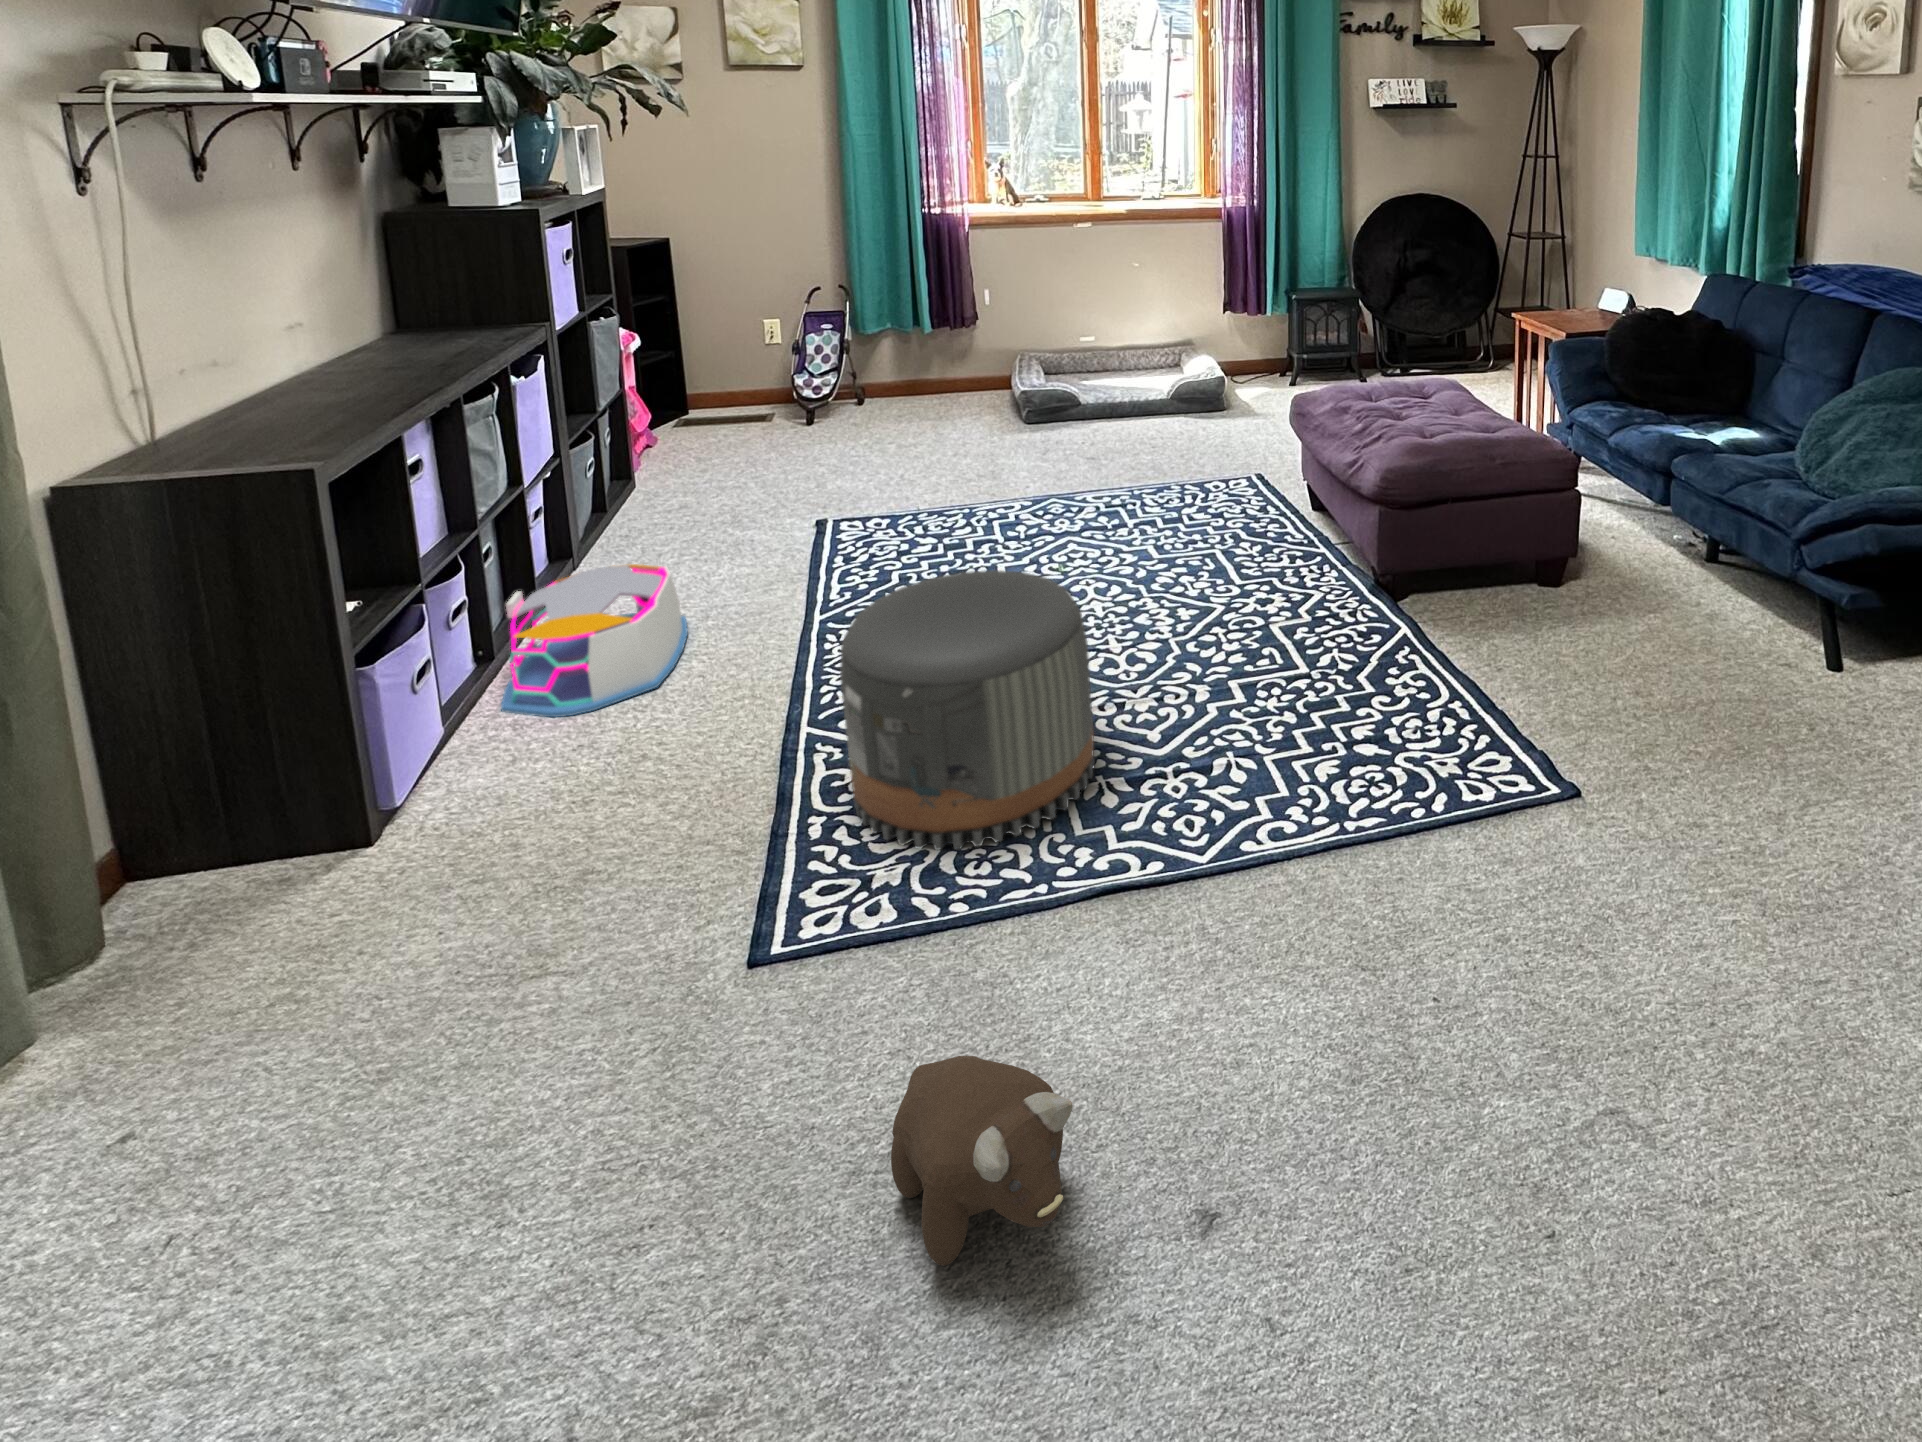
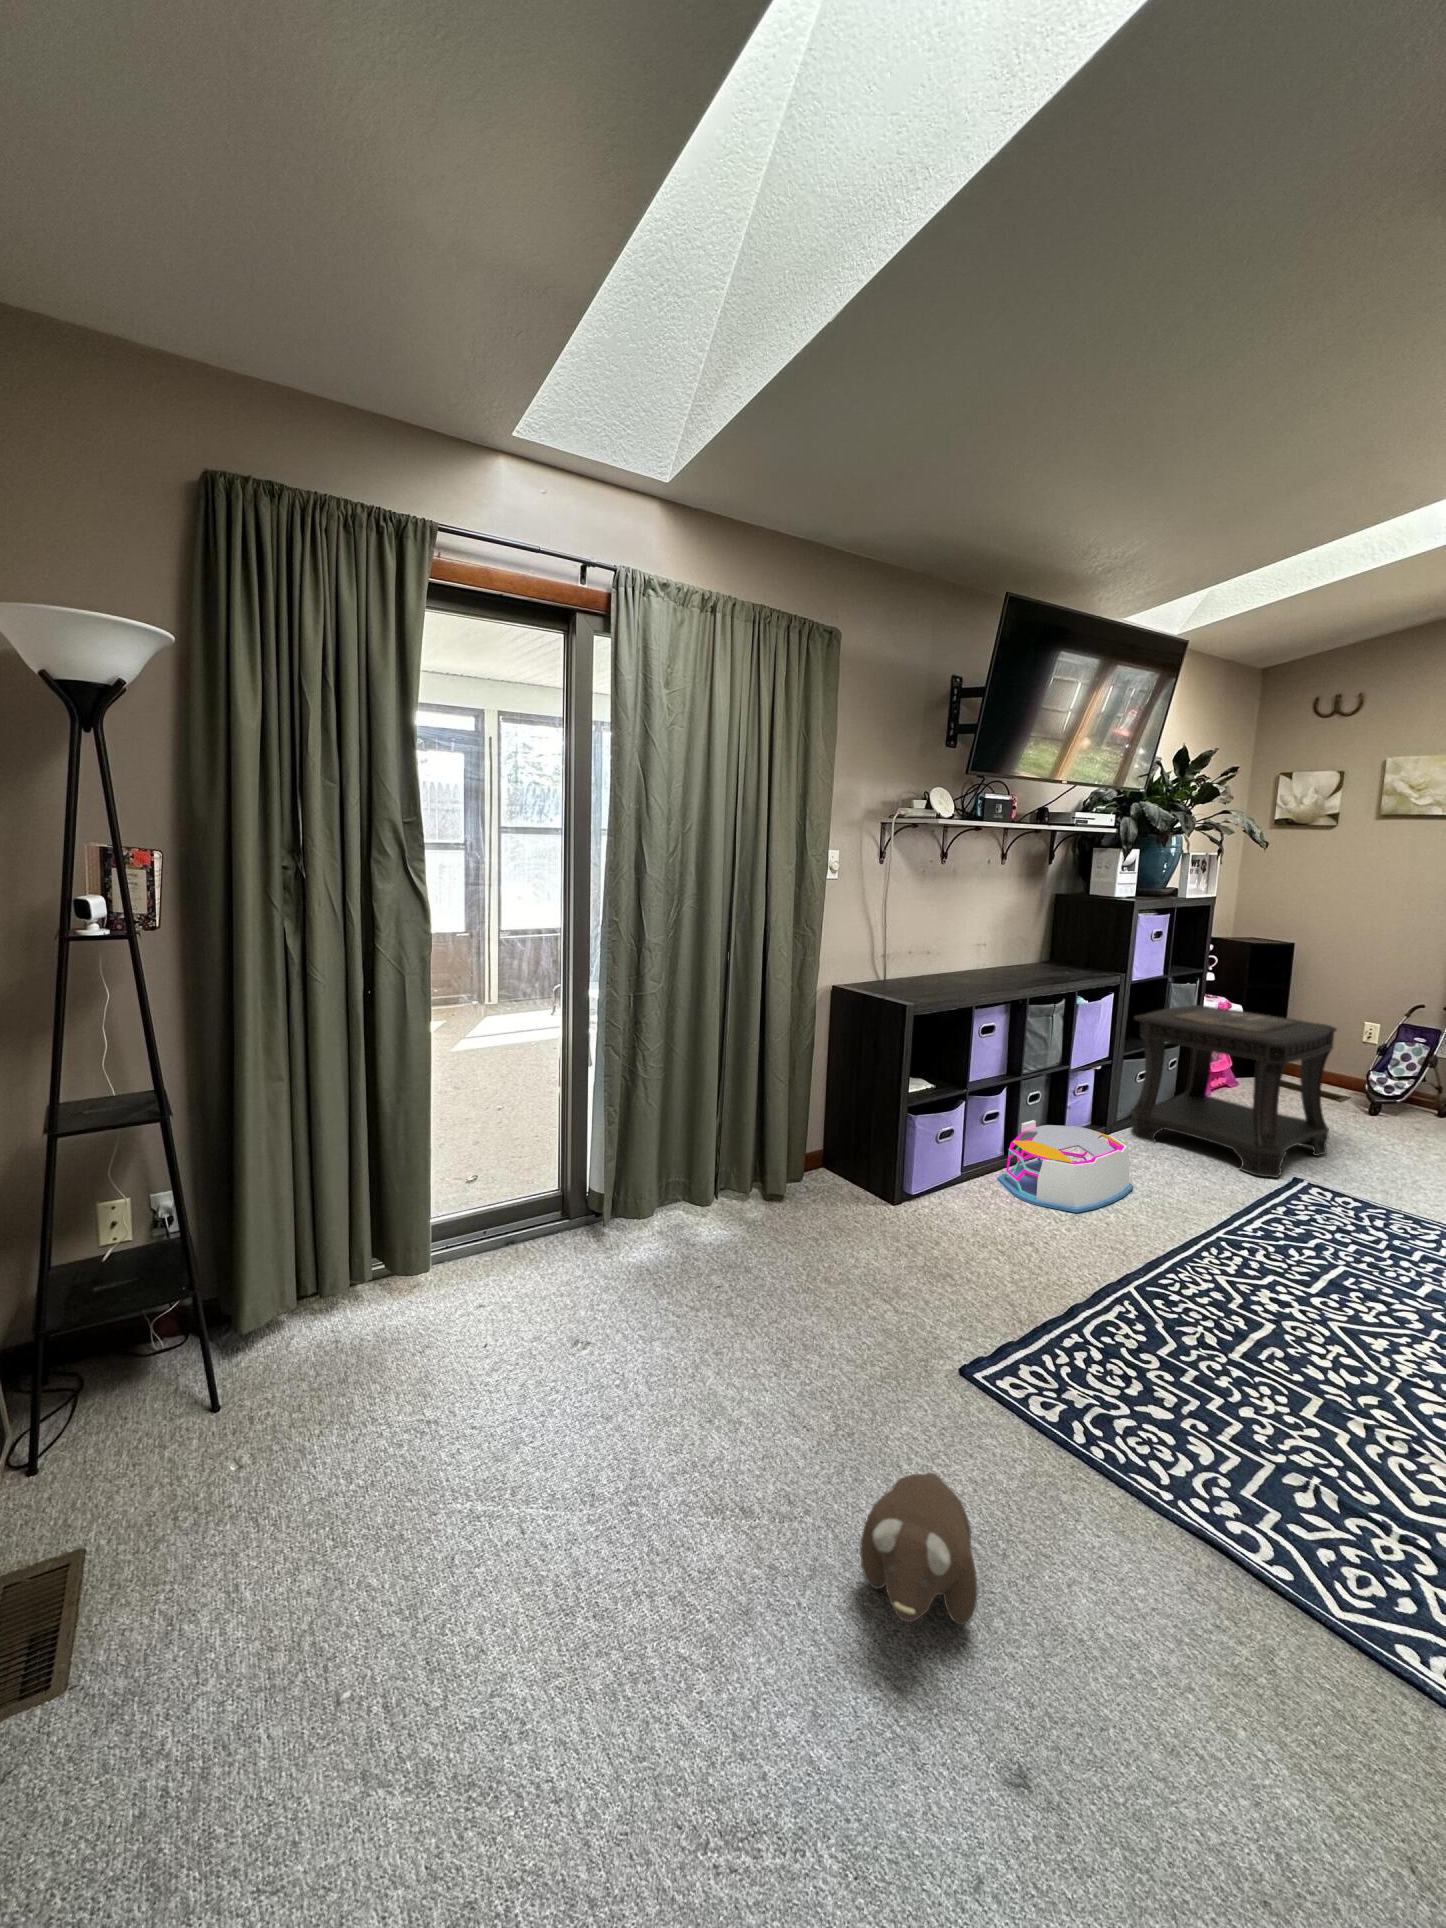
side table: none [574,333,818,559] -> present [1131,1005,1337,1177]
pouf: present [840,570,1095,850] -> none [1100,1214,1355,1479]

